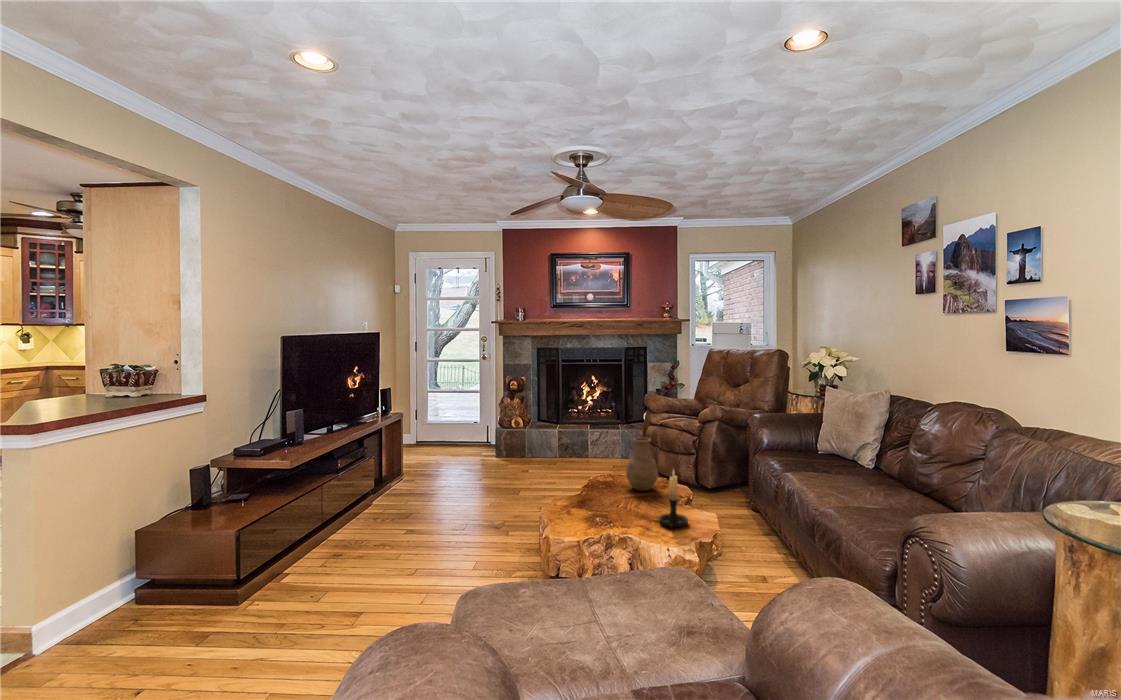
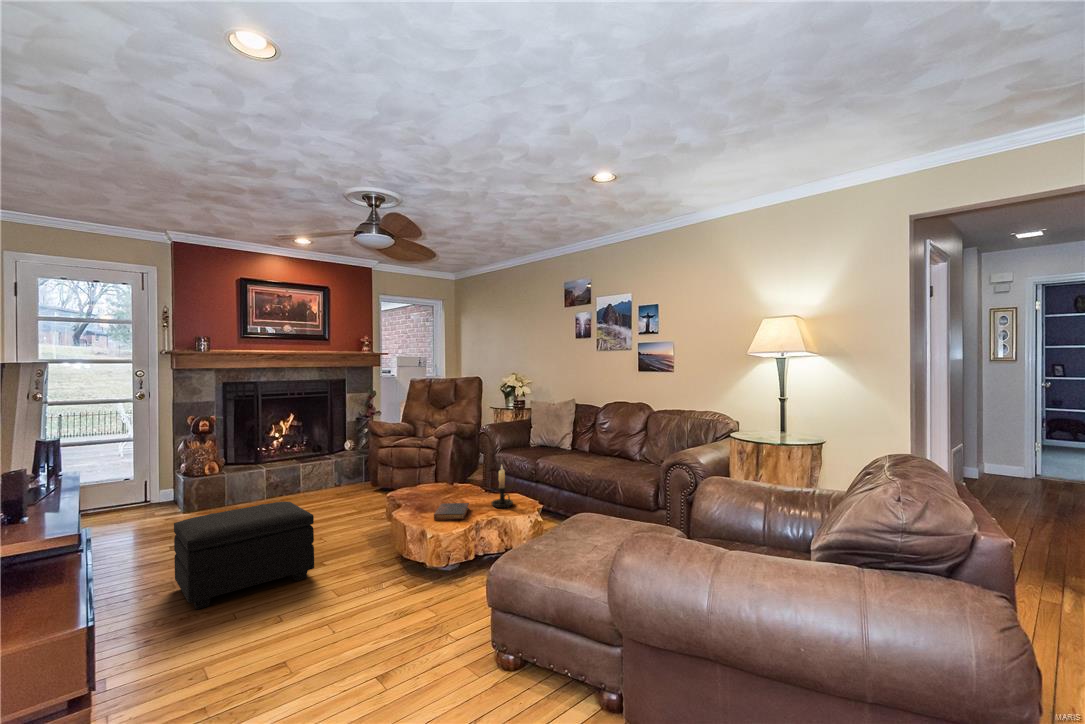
vase: present [626,437,658,491] -> none [433,449,460,493]
footstool: none [380,463,496,543] -> present [174,502,314,609]
book: none [573,502,630,527] -> present [434,503,469,520]

